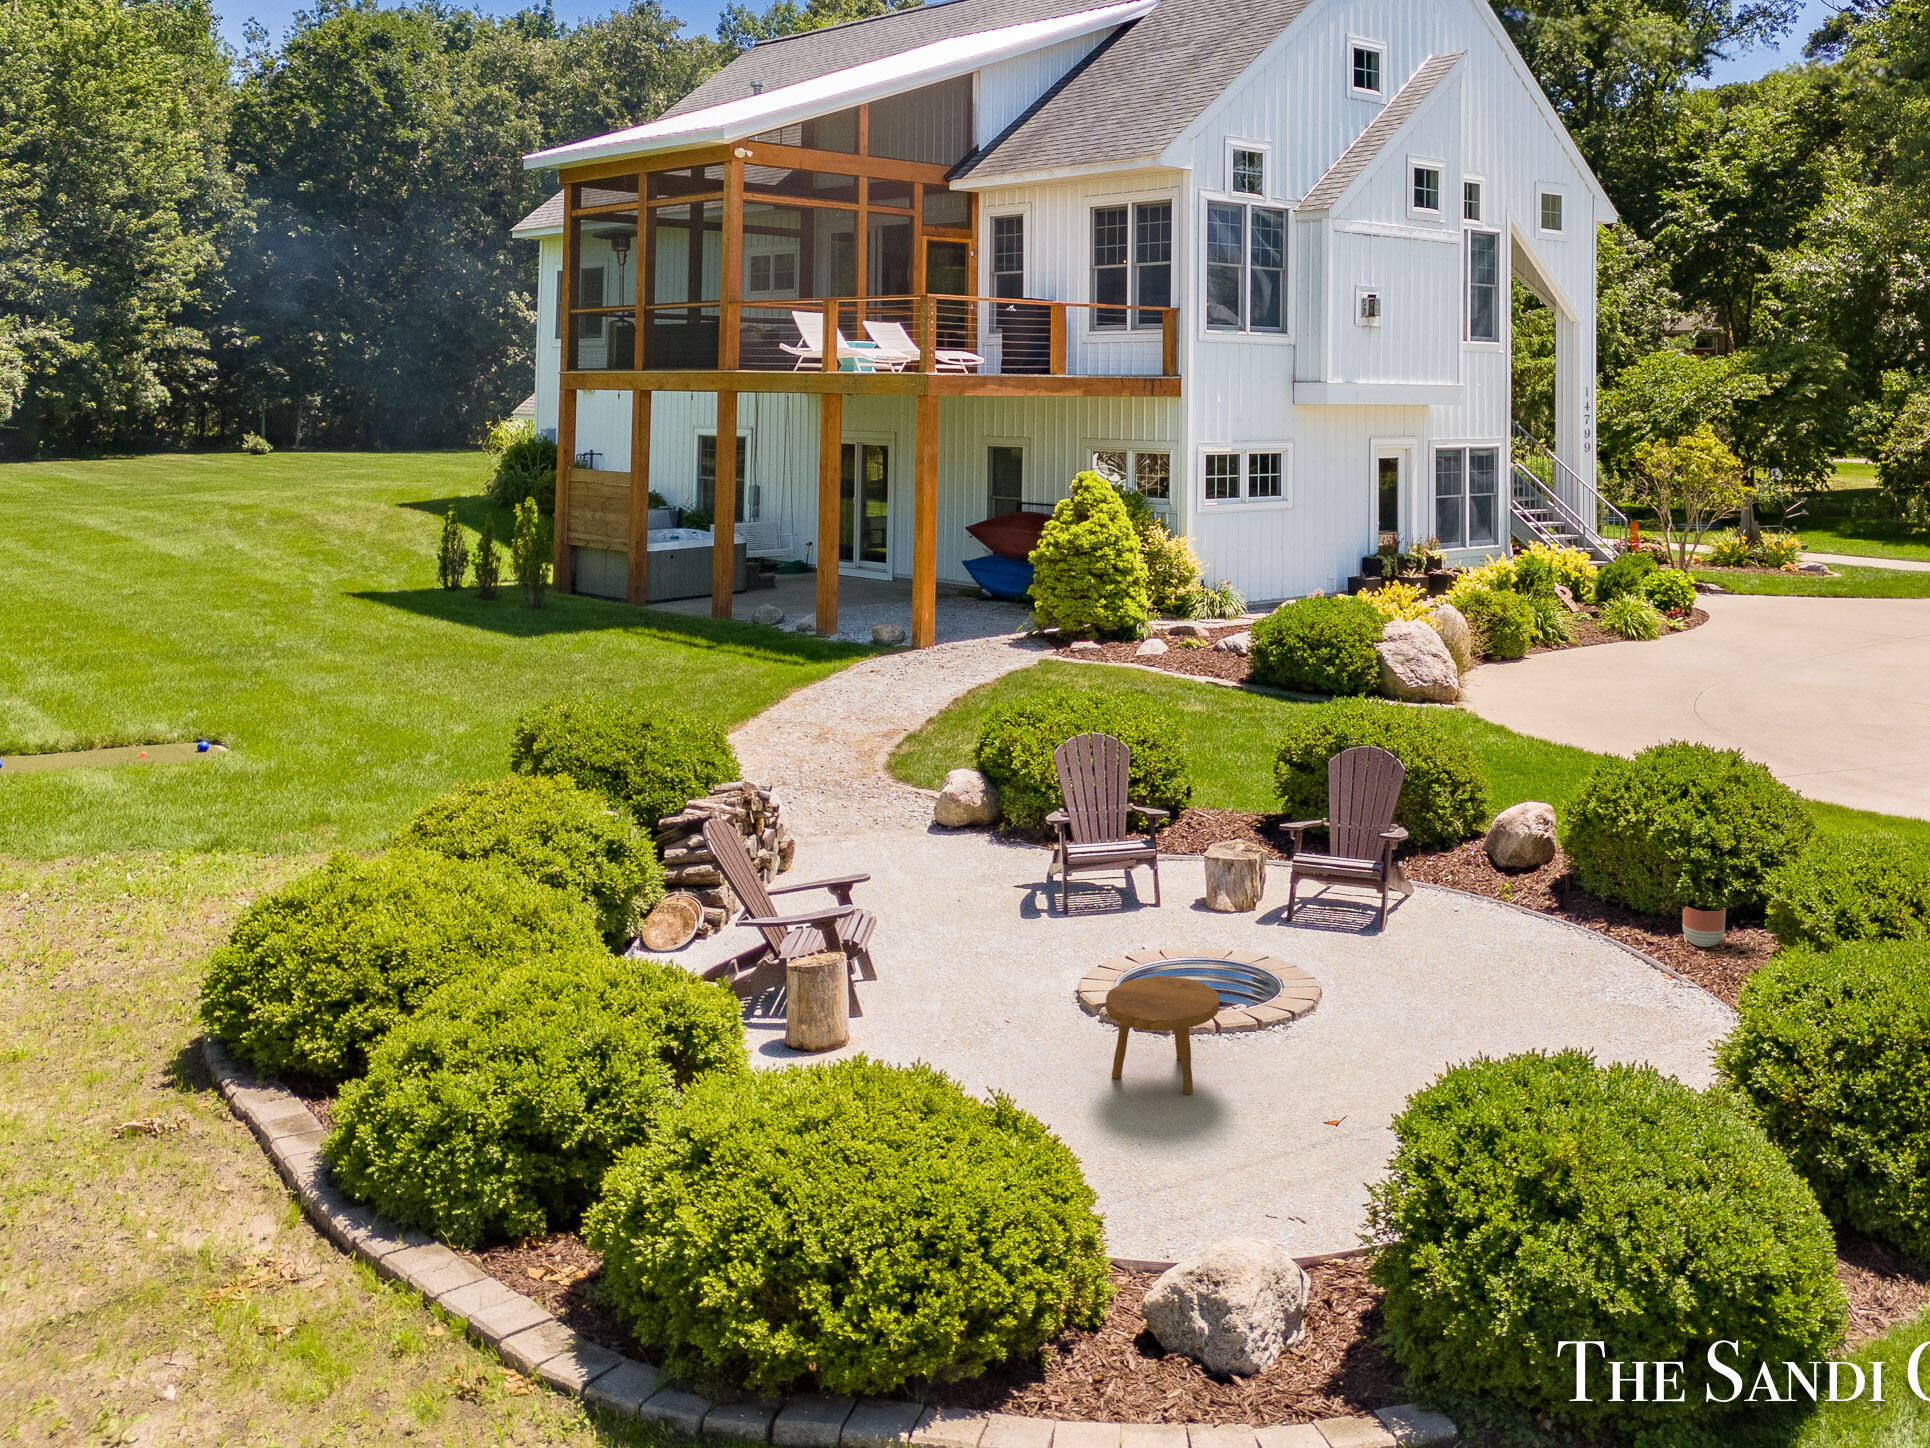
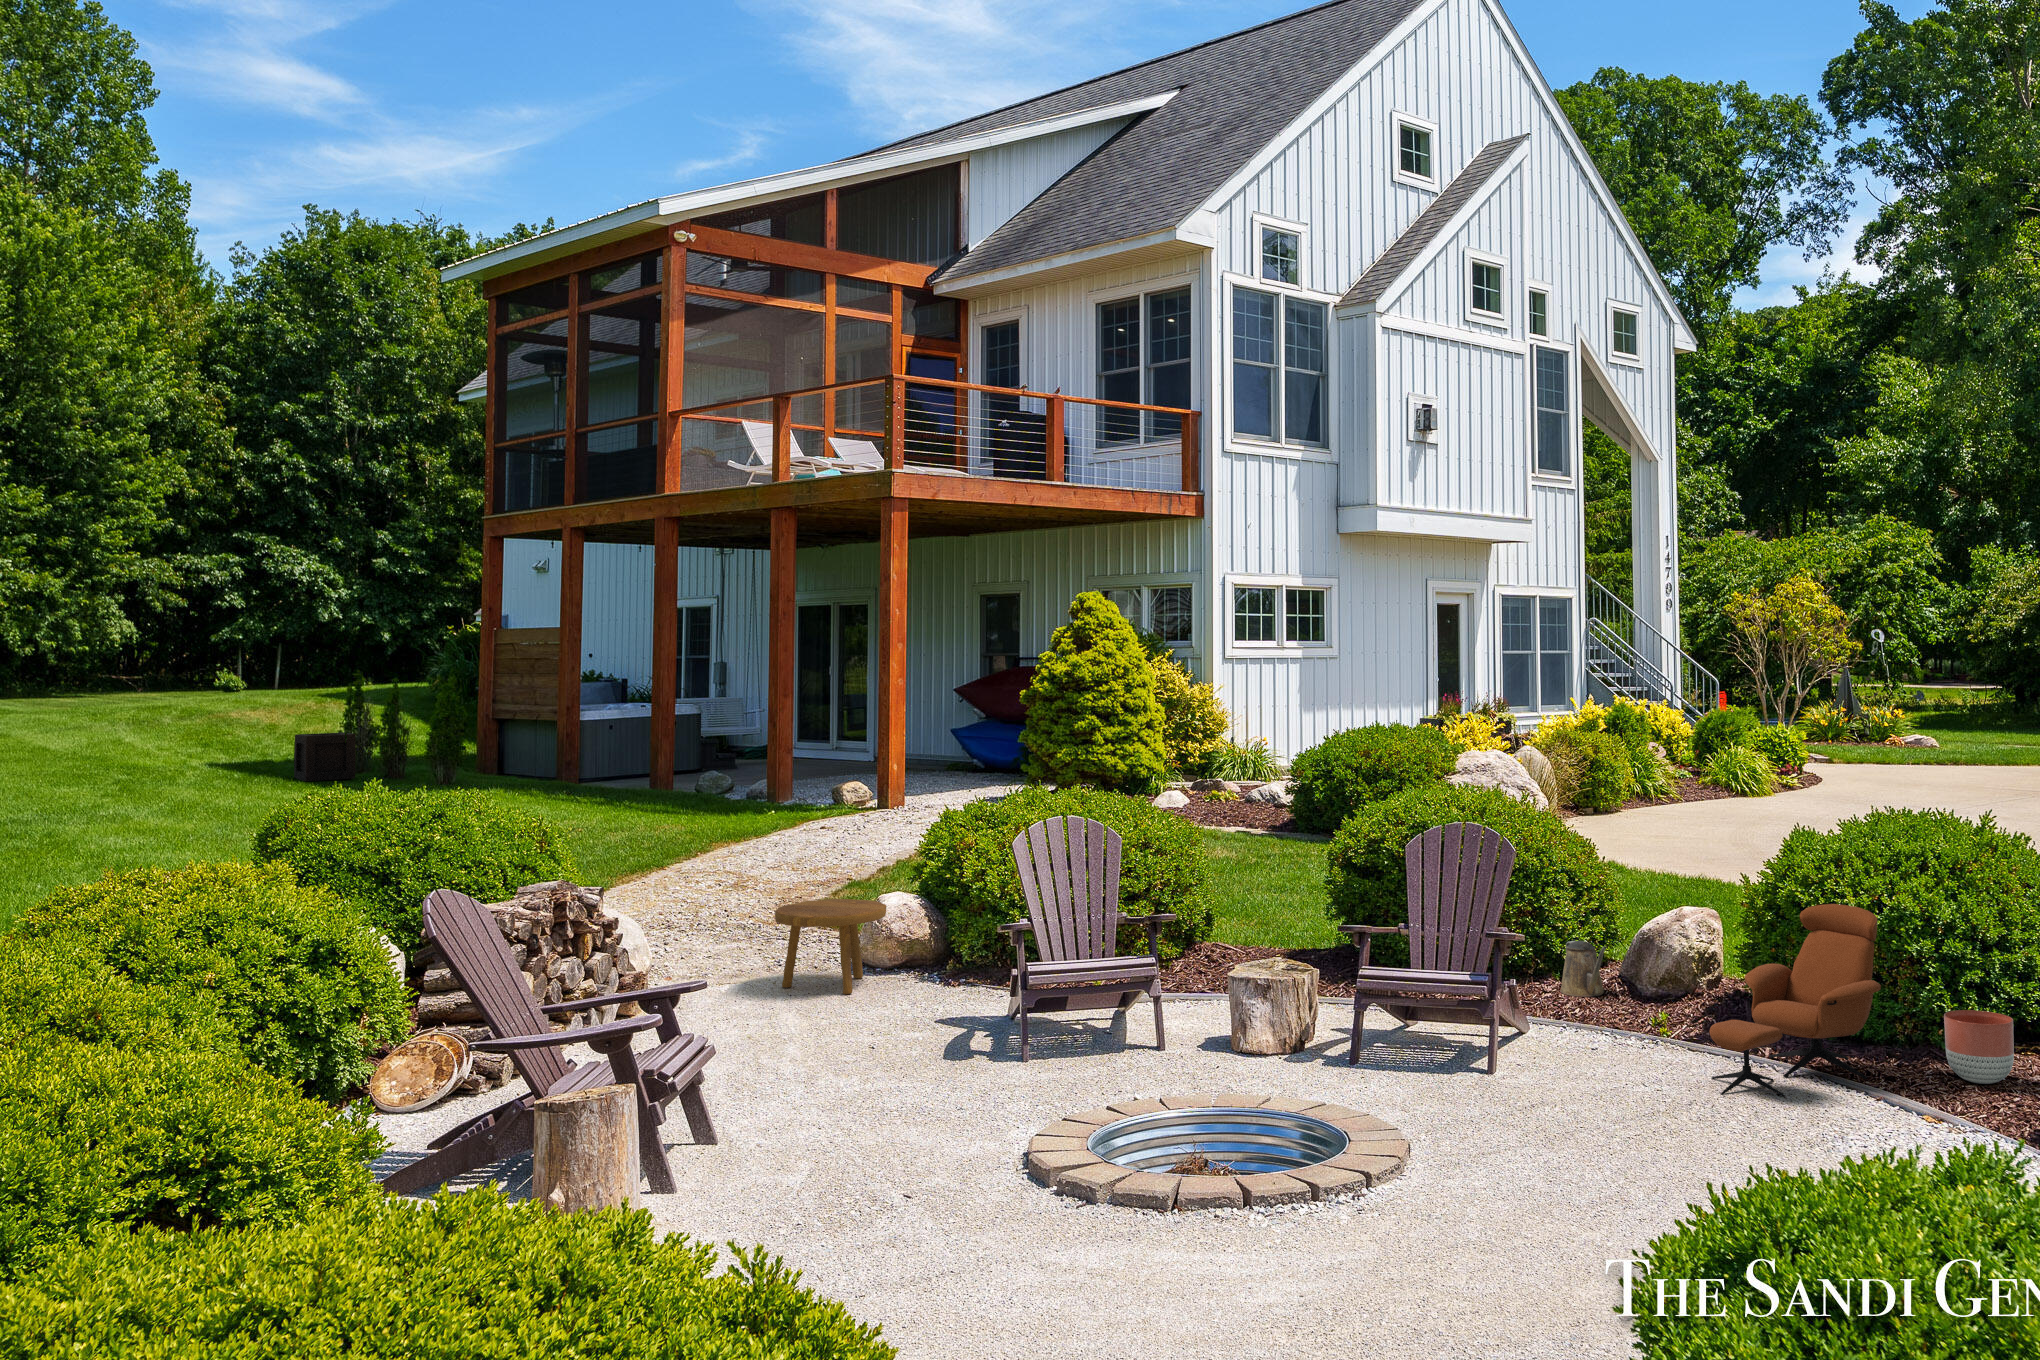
wooden crate: none [414,562,468,606] -> present [294,732,356,781]
watering can: none [1441,822,1473,863] -> present [1560,941,1607,997]
lounge chair: none [1529,823,1646,956] -> present [1709,904,1881,1097]
footstool: present [1105,976,1219,1094] -> present [775,899,887,994]

